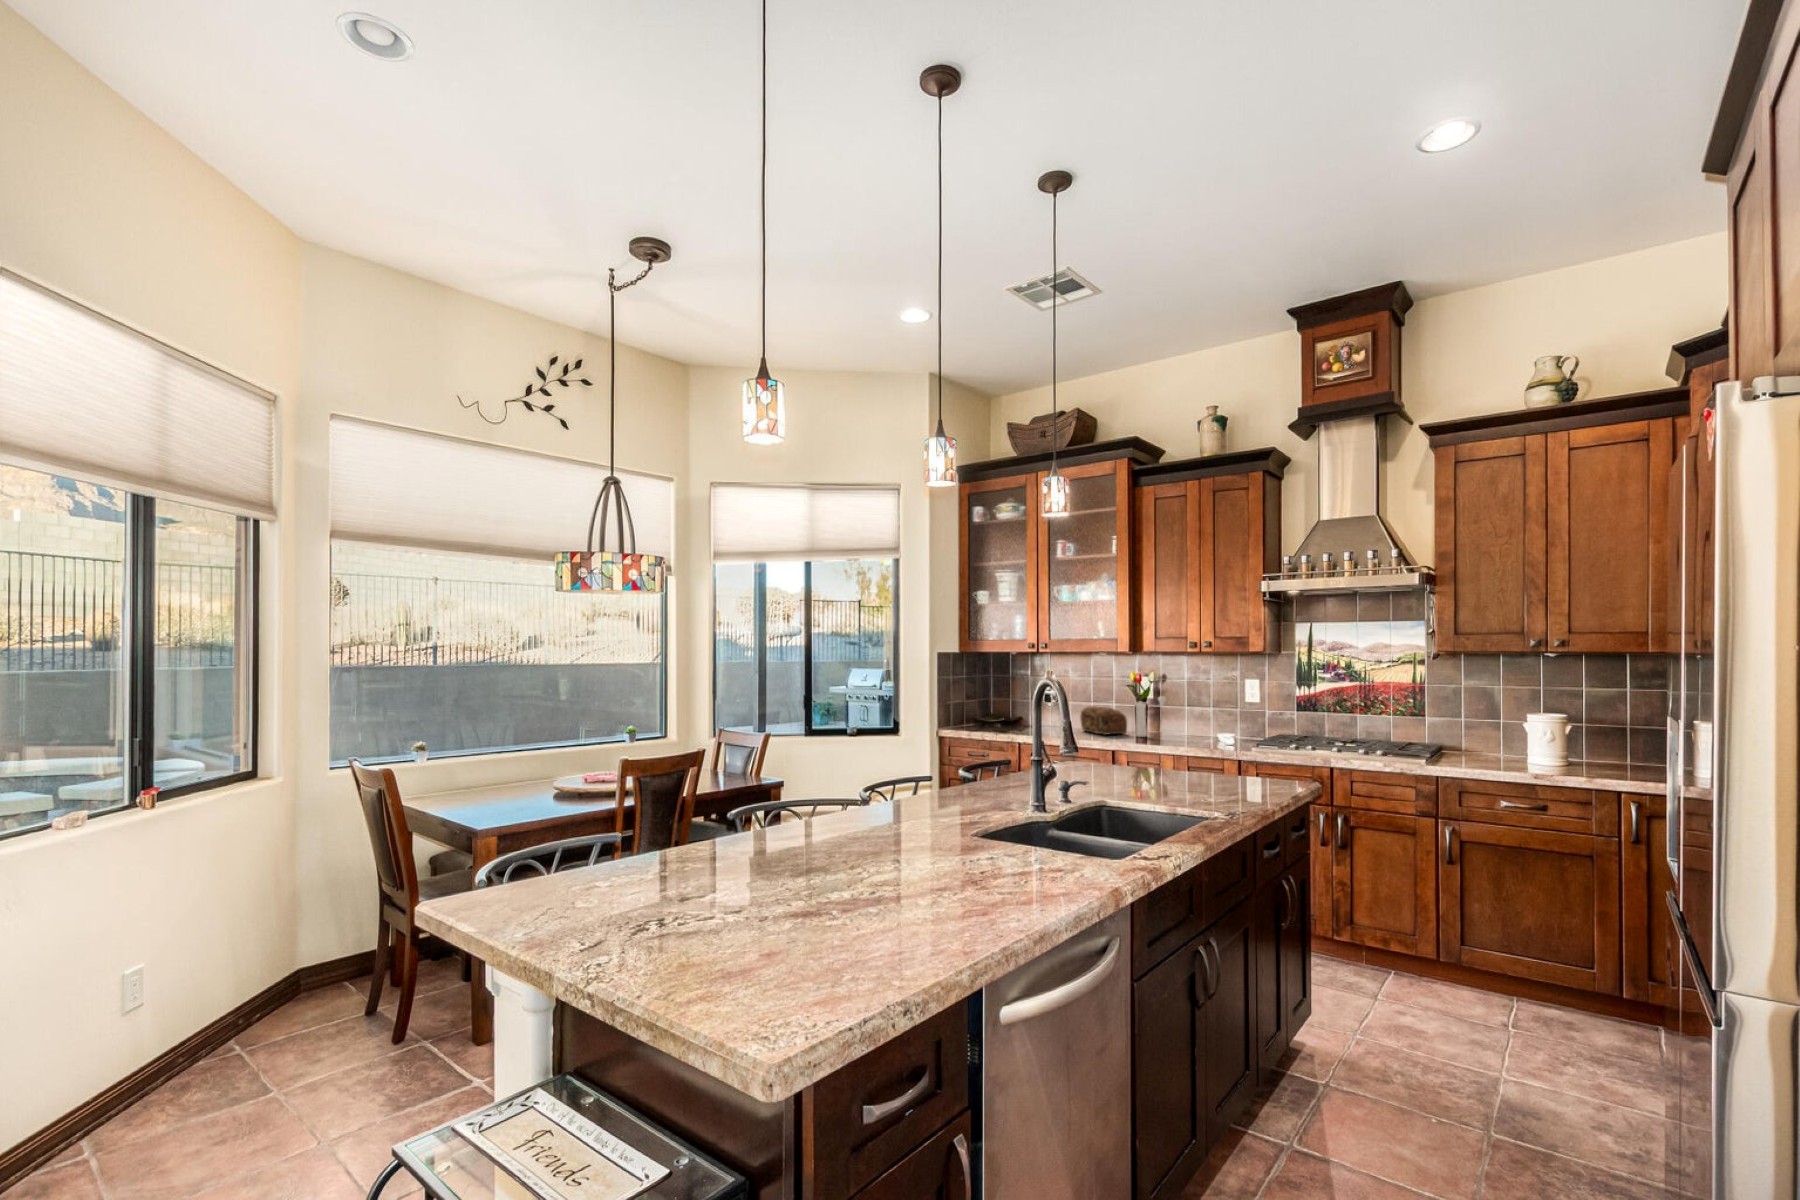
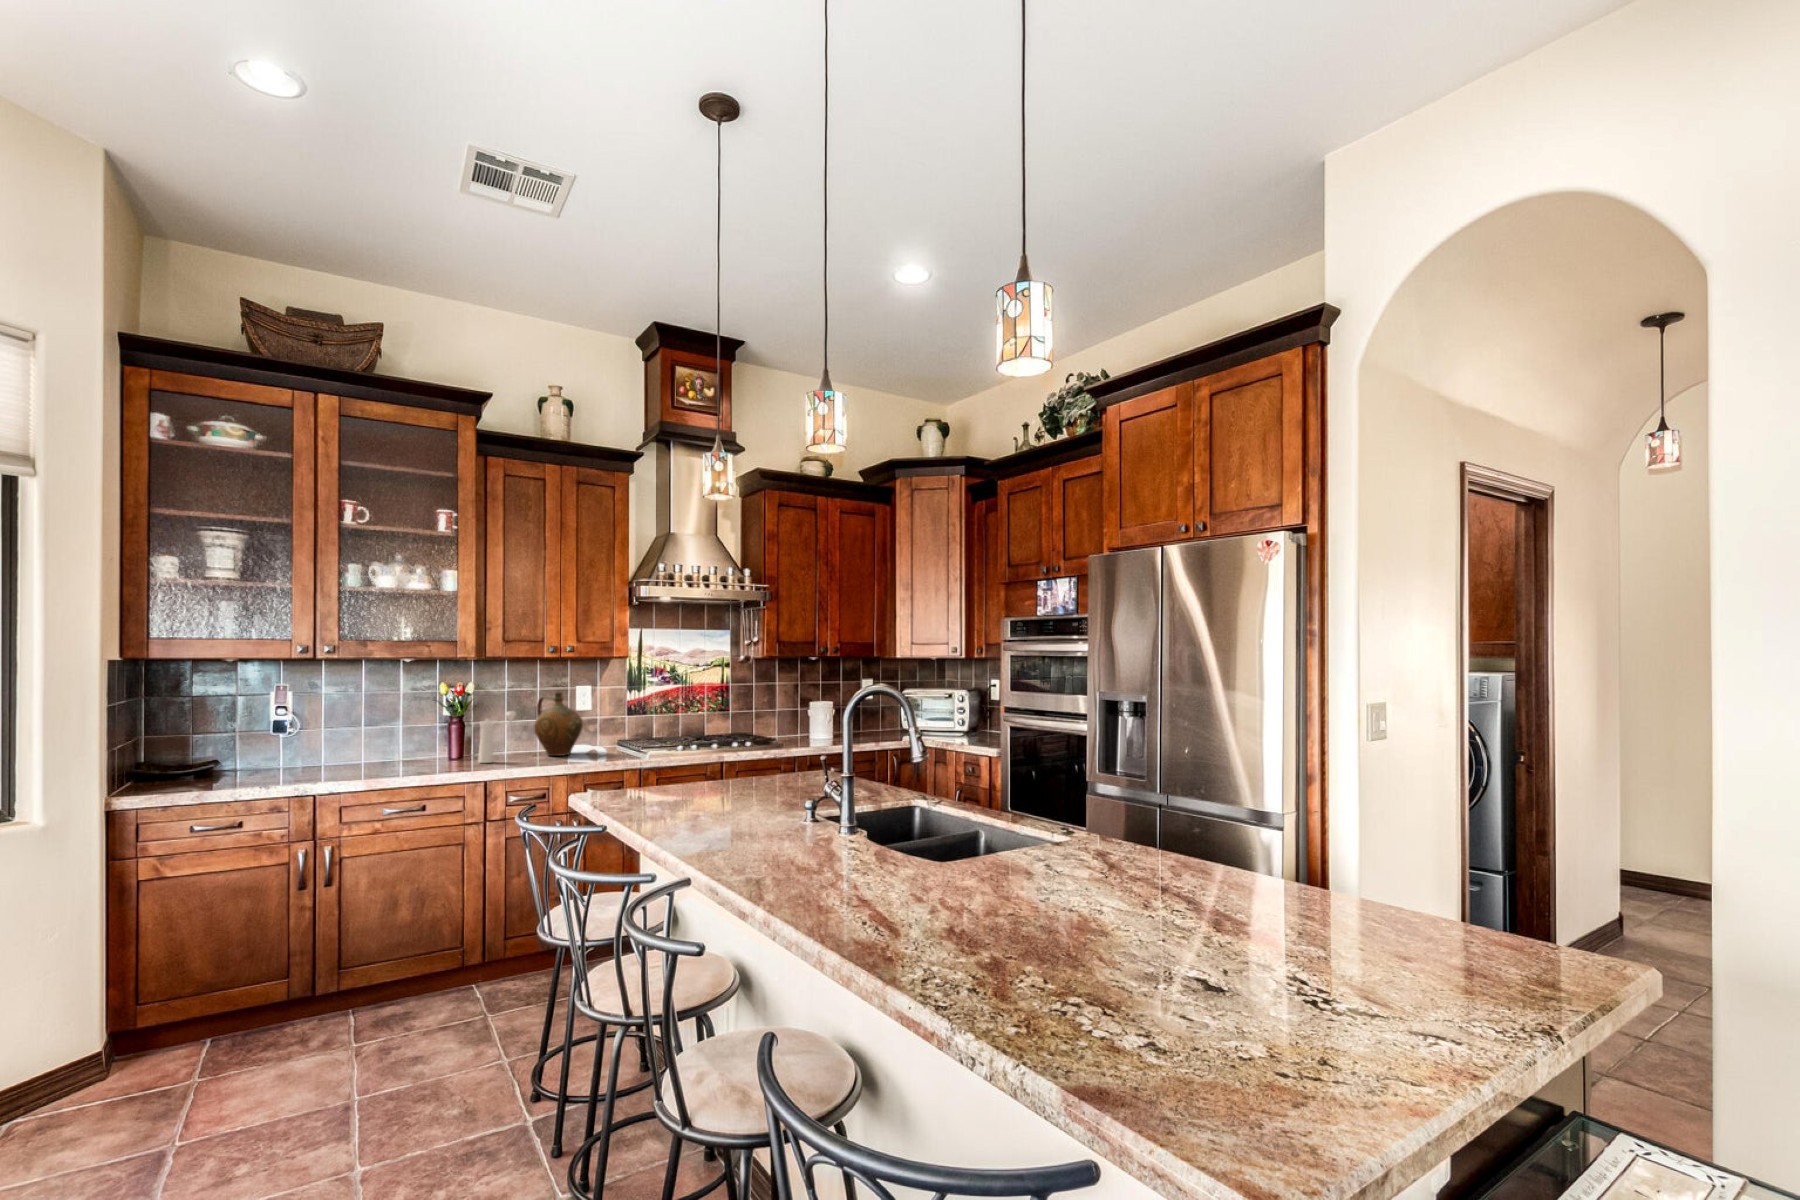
ceramic jug: none [1182,683,1223,740] -> present [534,692,583,756]
bread loaf: present [1080,706,1127,735] -> none [378,732,459,769]

